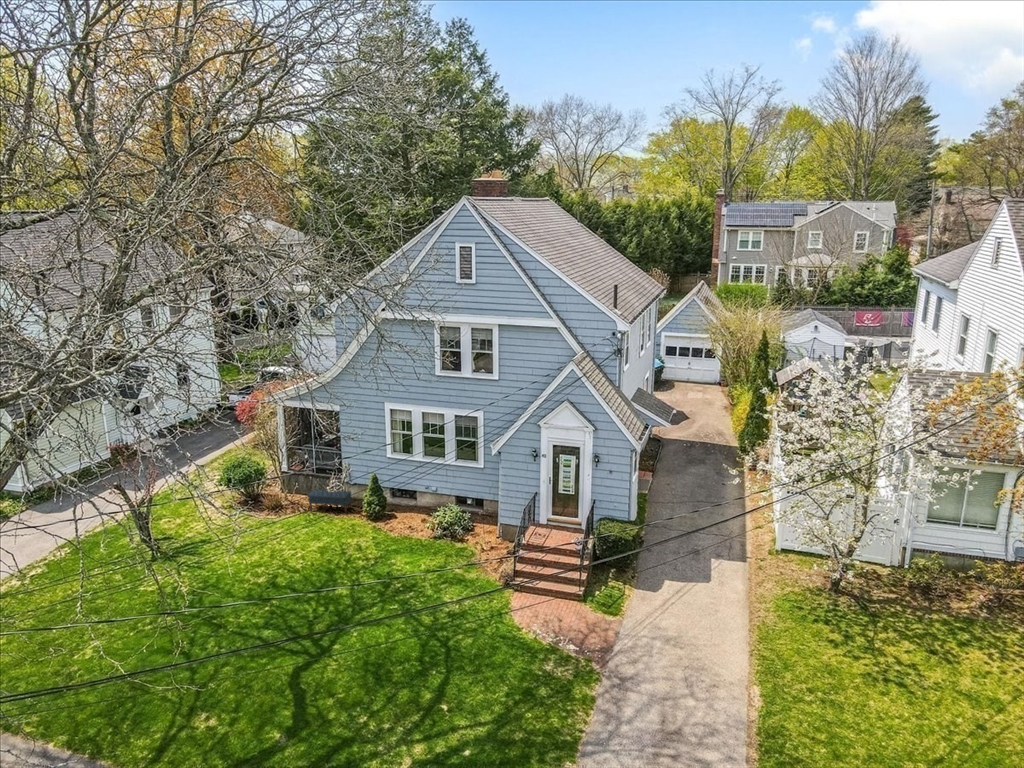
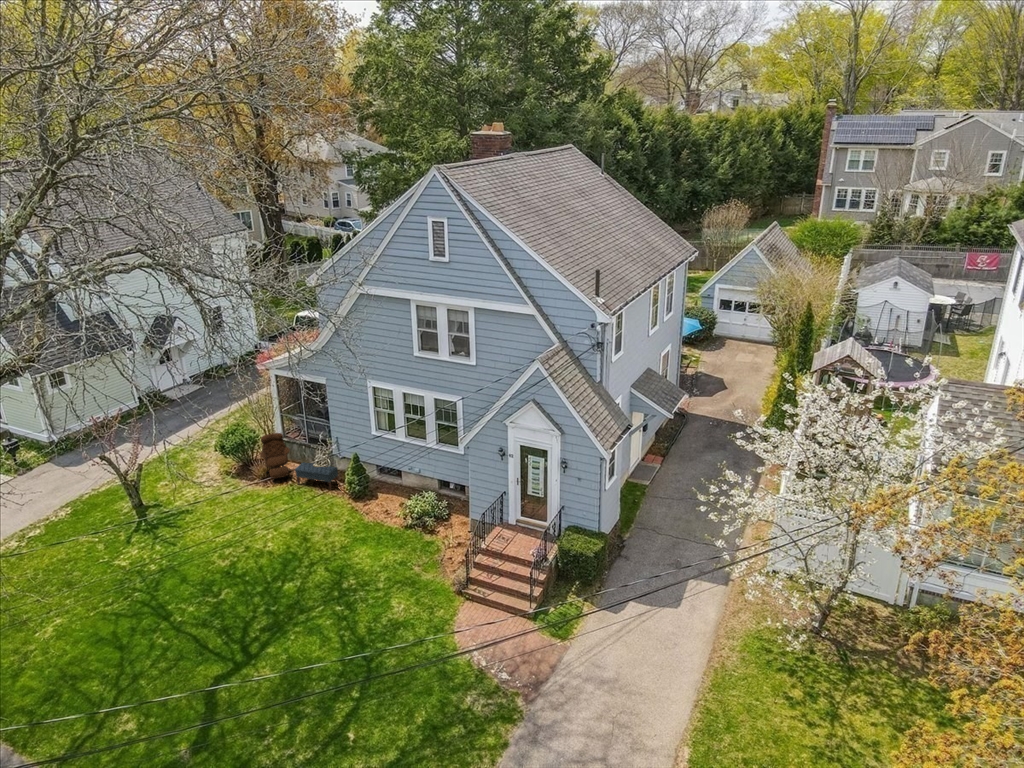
lounge chair: none [267,463,299,511] -> present [260,433,290,480]

